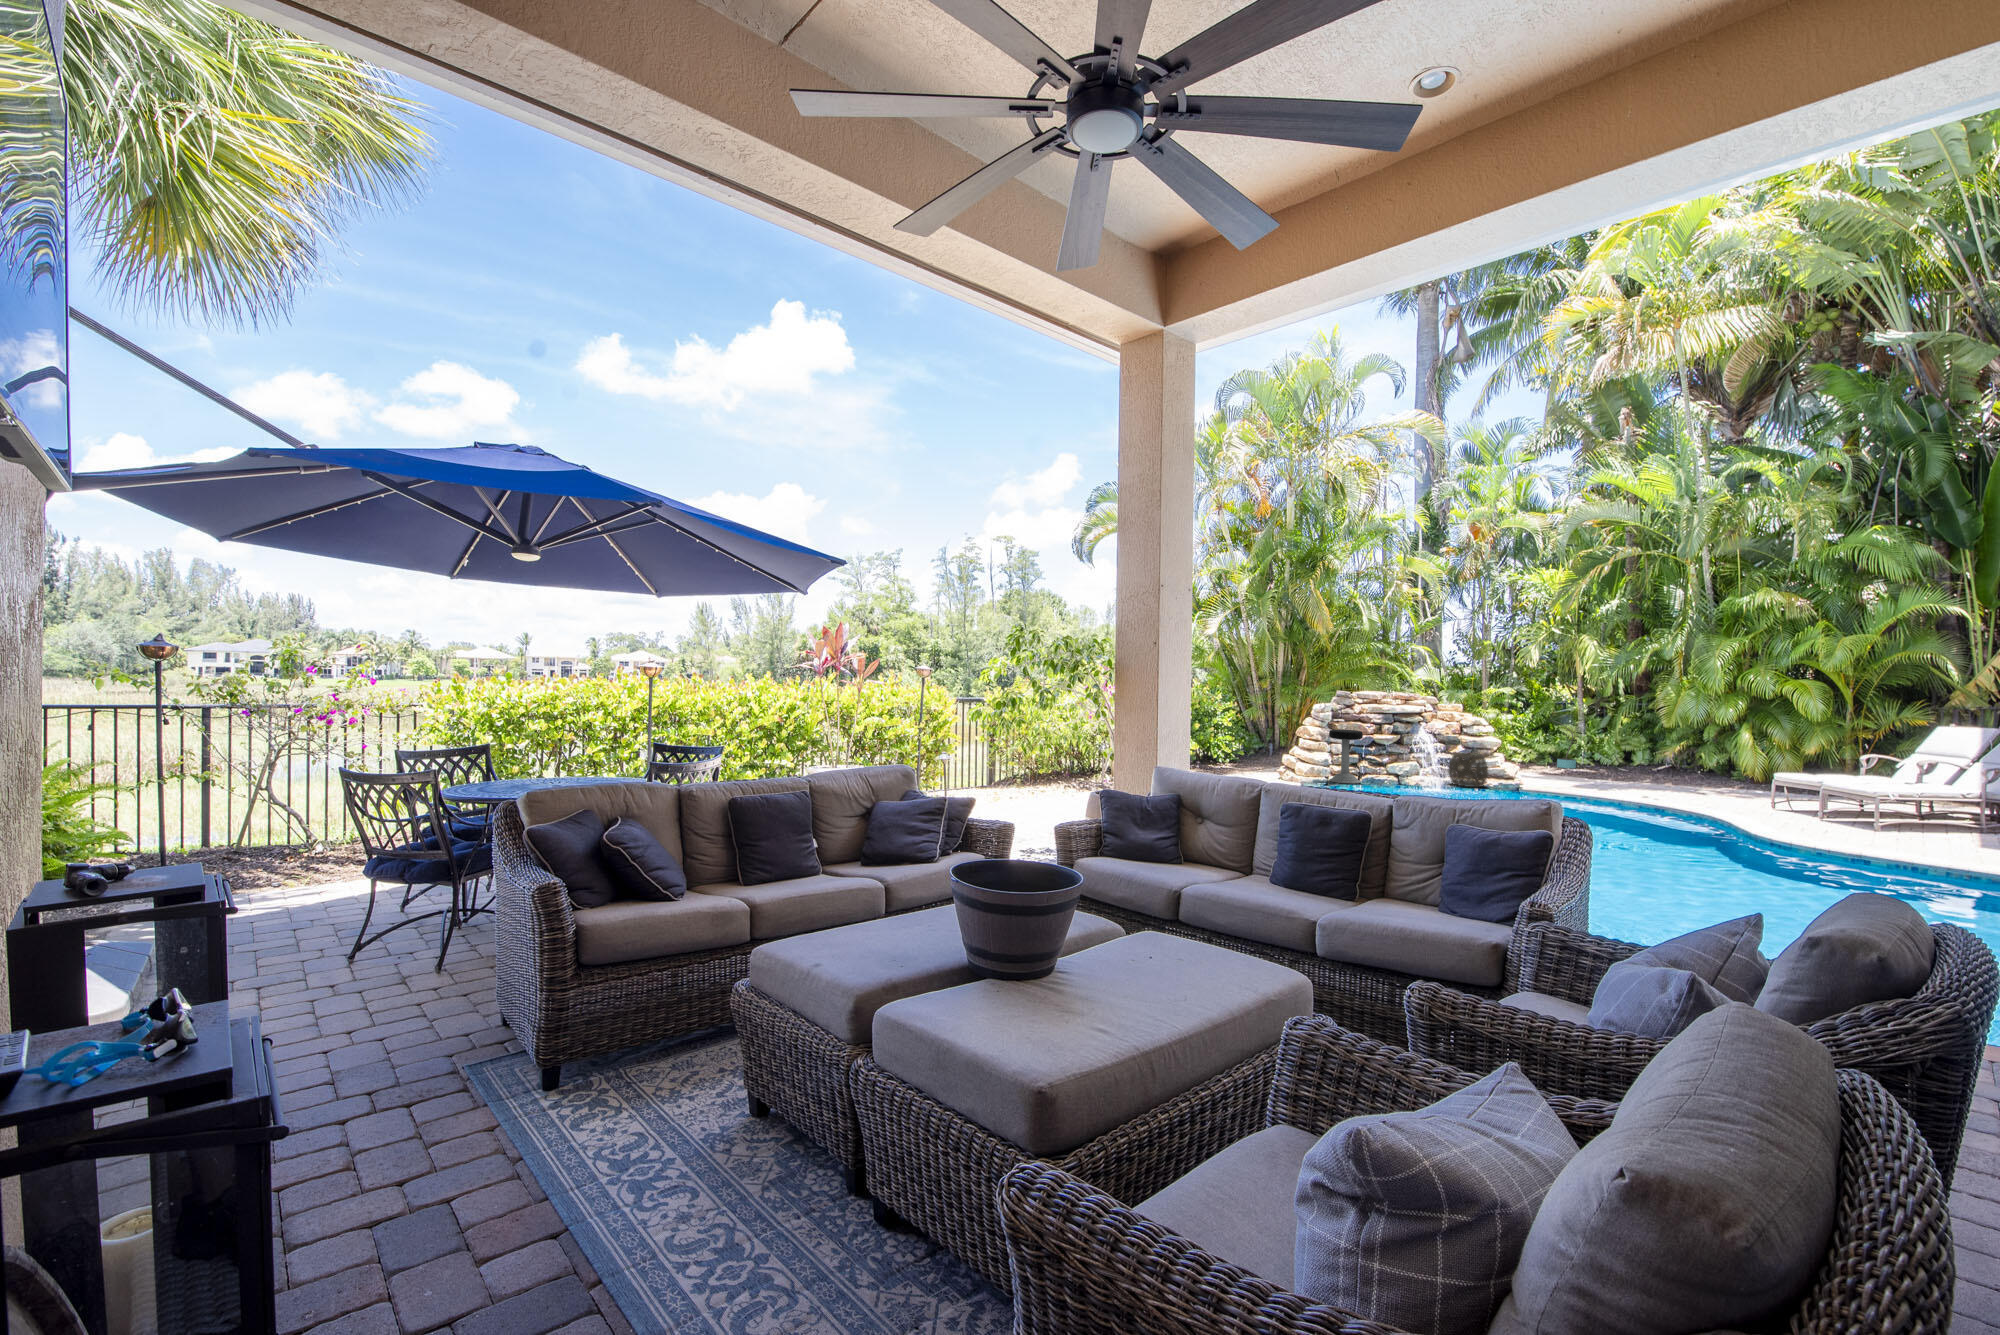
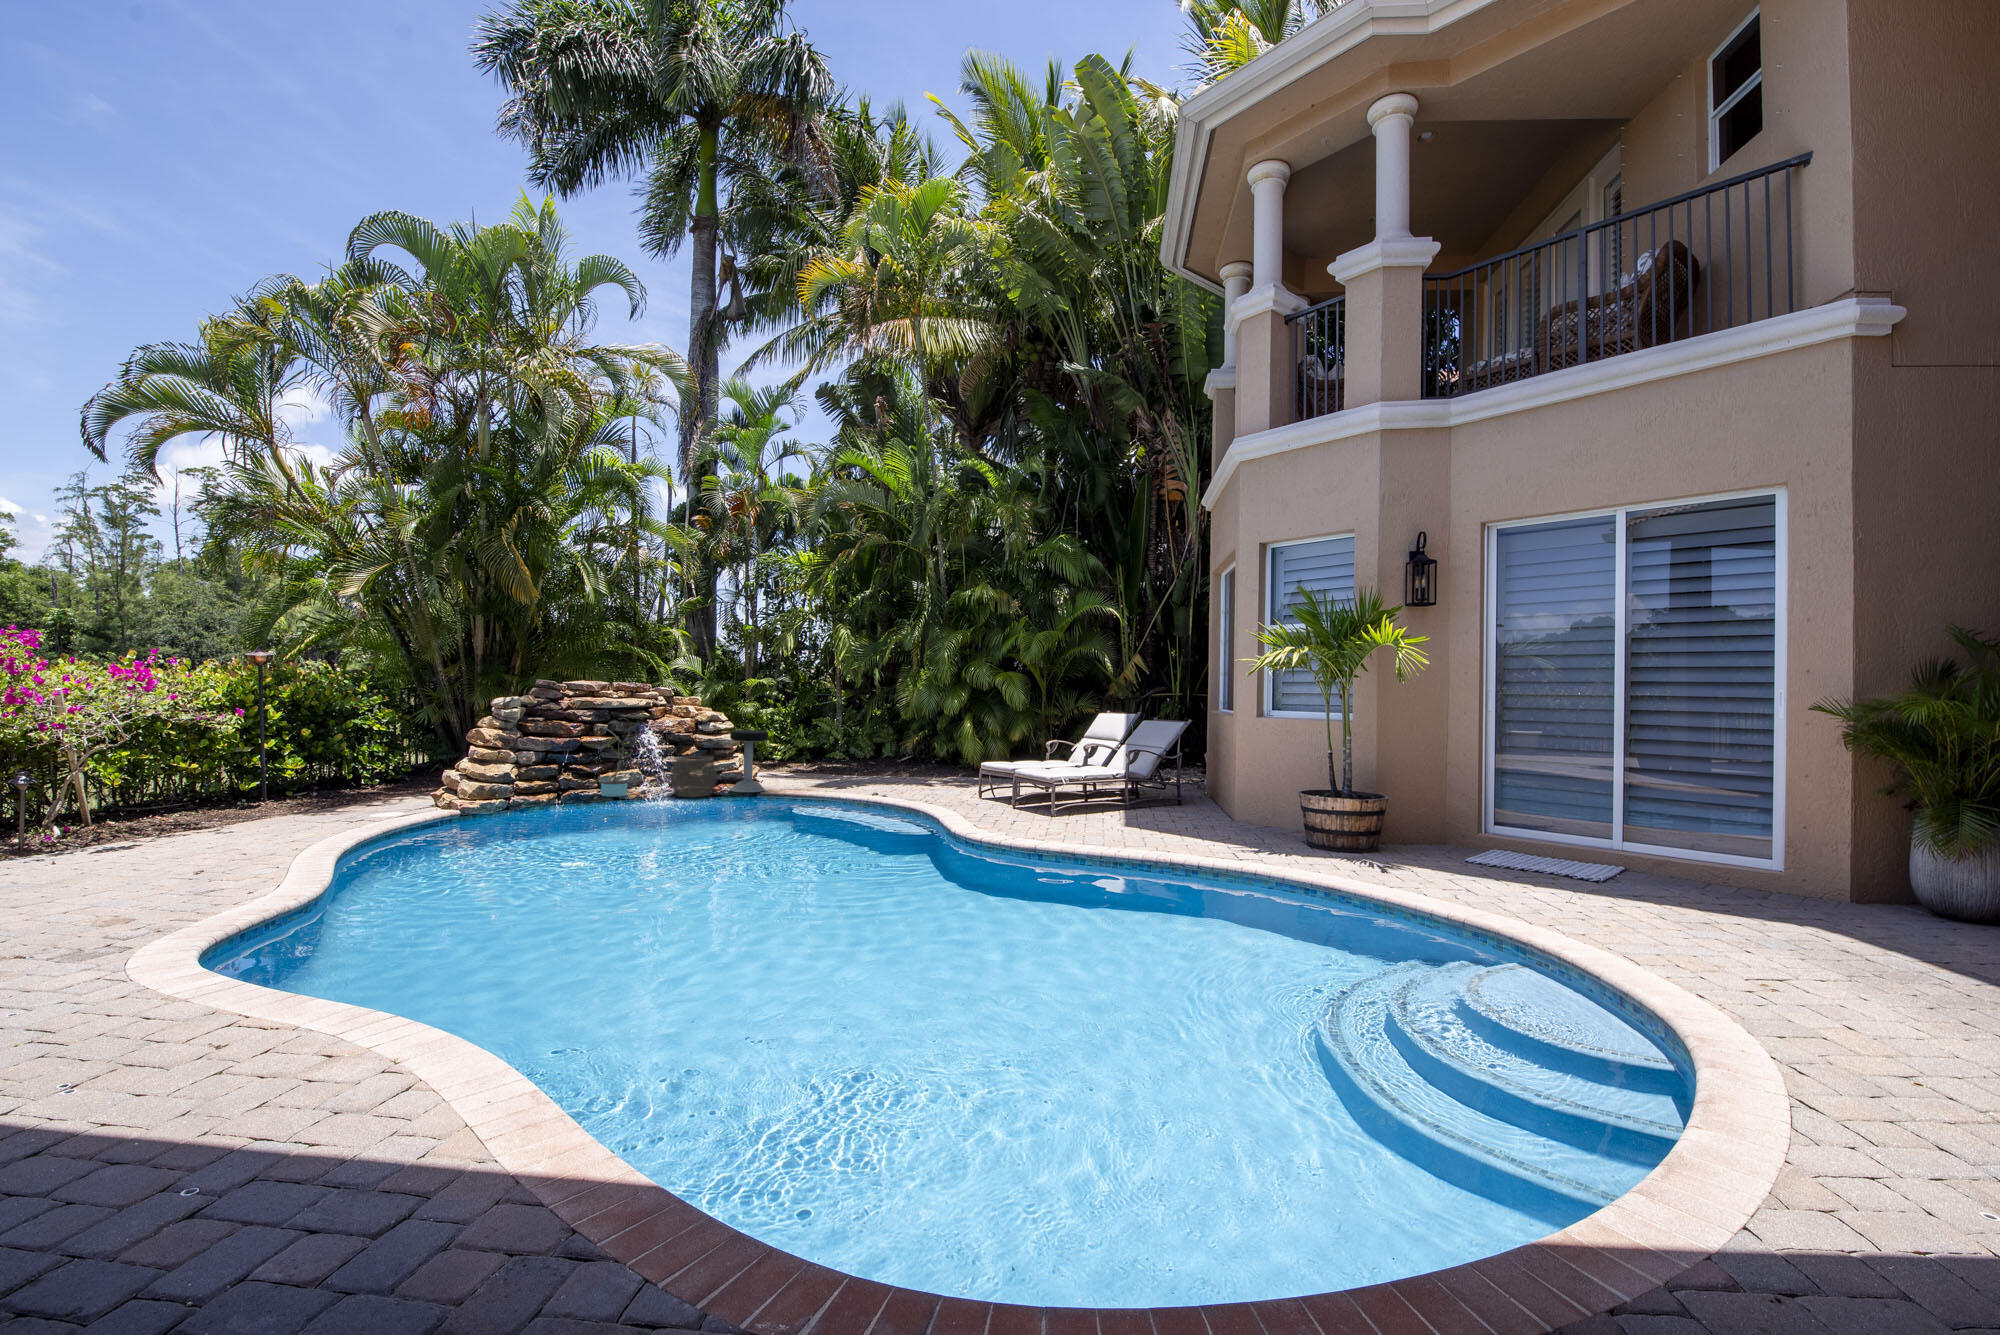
potted plant: present [1551,716,1582,768] -> present [593,718,641,797]
stool: present [1329,730,1363,784] -> present [730,730,768,793]

